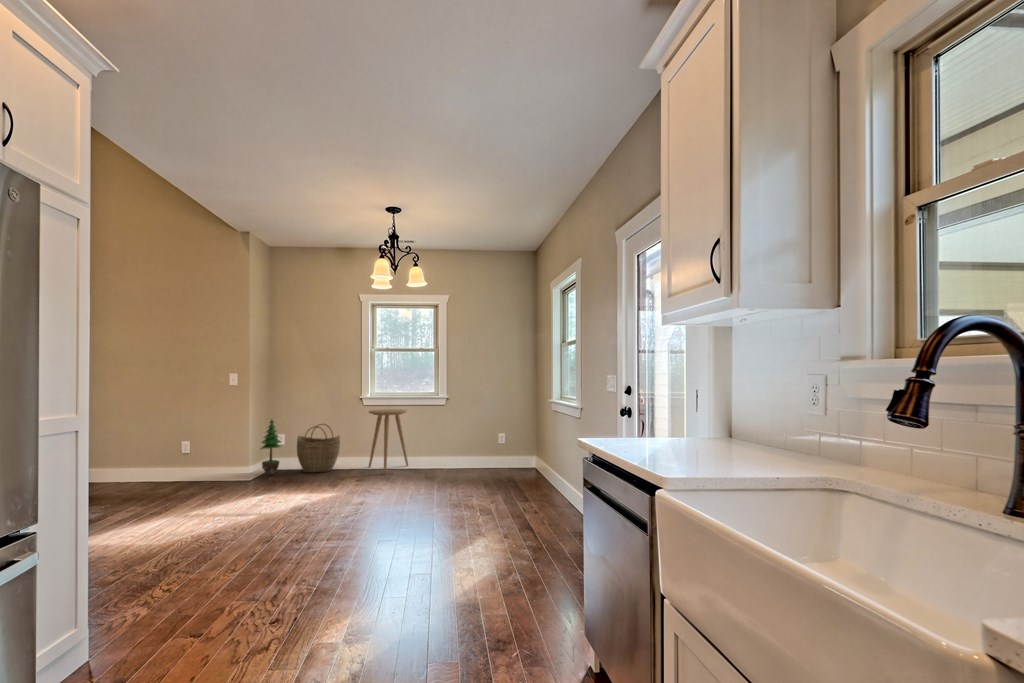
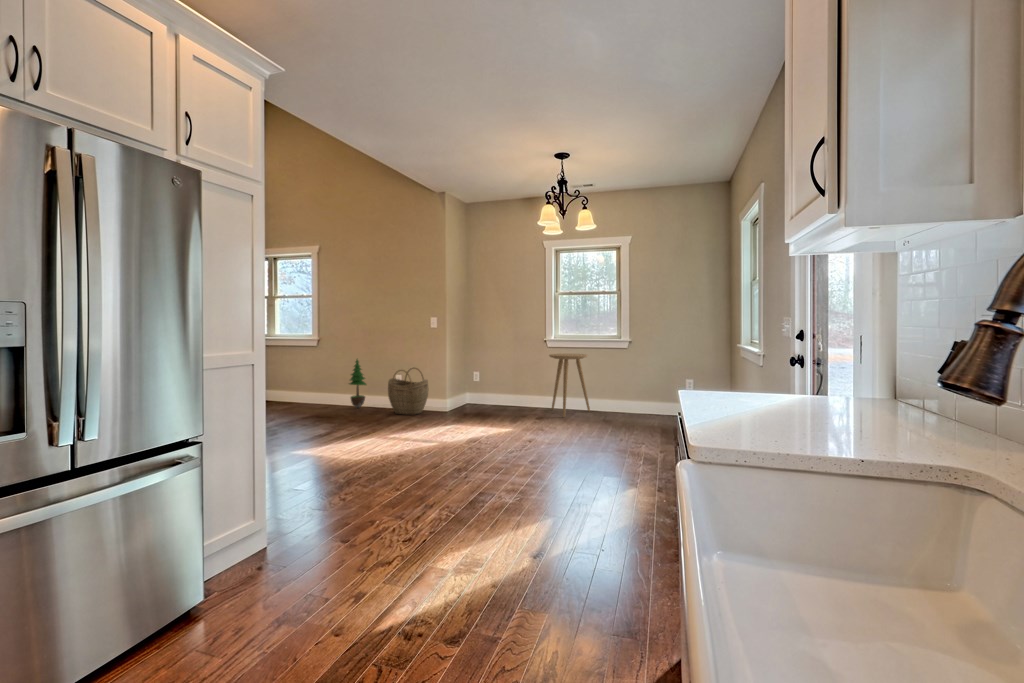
potted tree: present [261,419,281,475] -> present [349,360,366,408]
woven basket: present [297,424,340,473] -> present [388,368,428,415]

